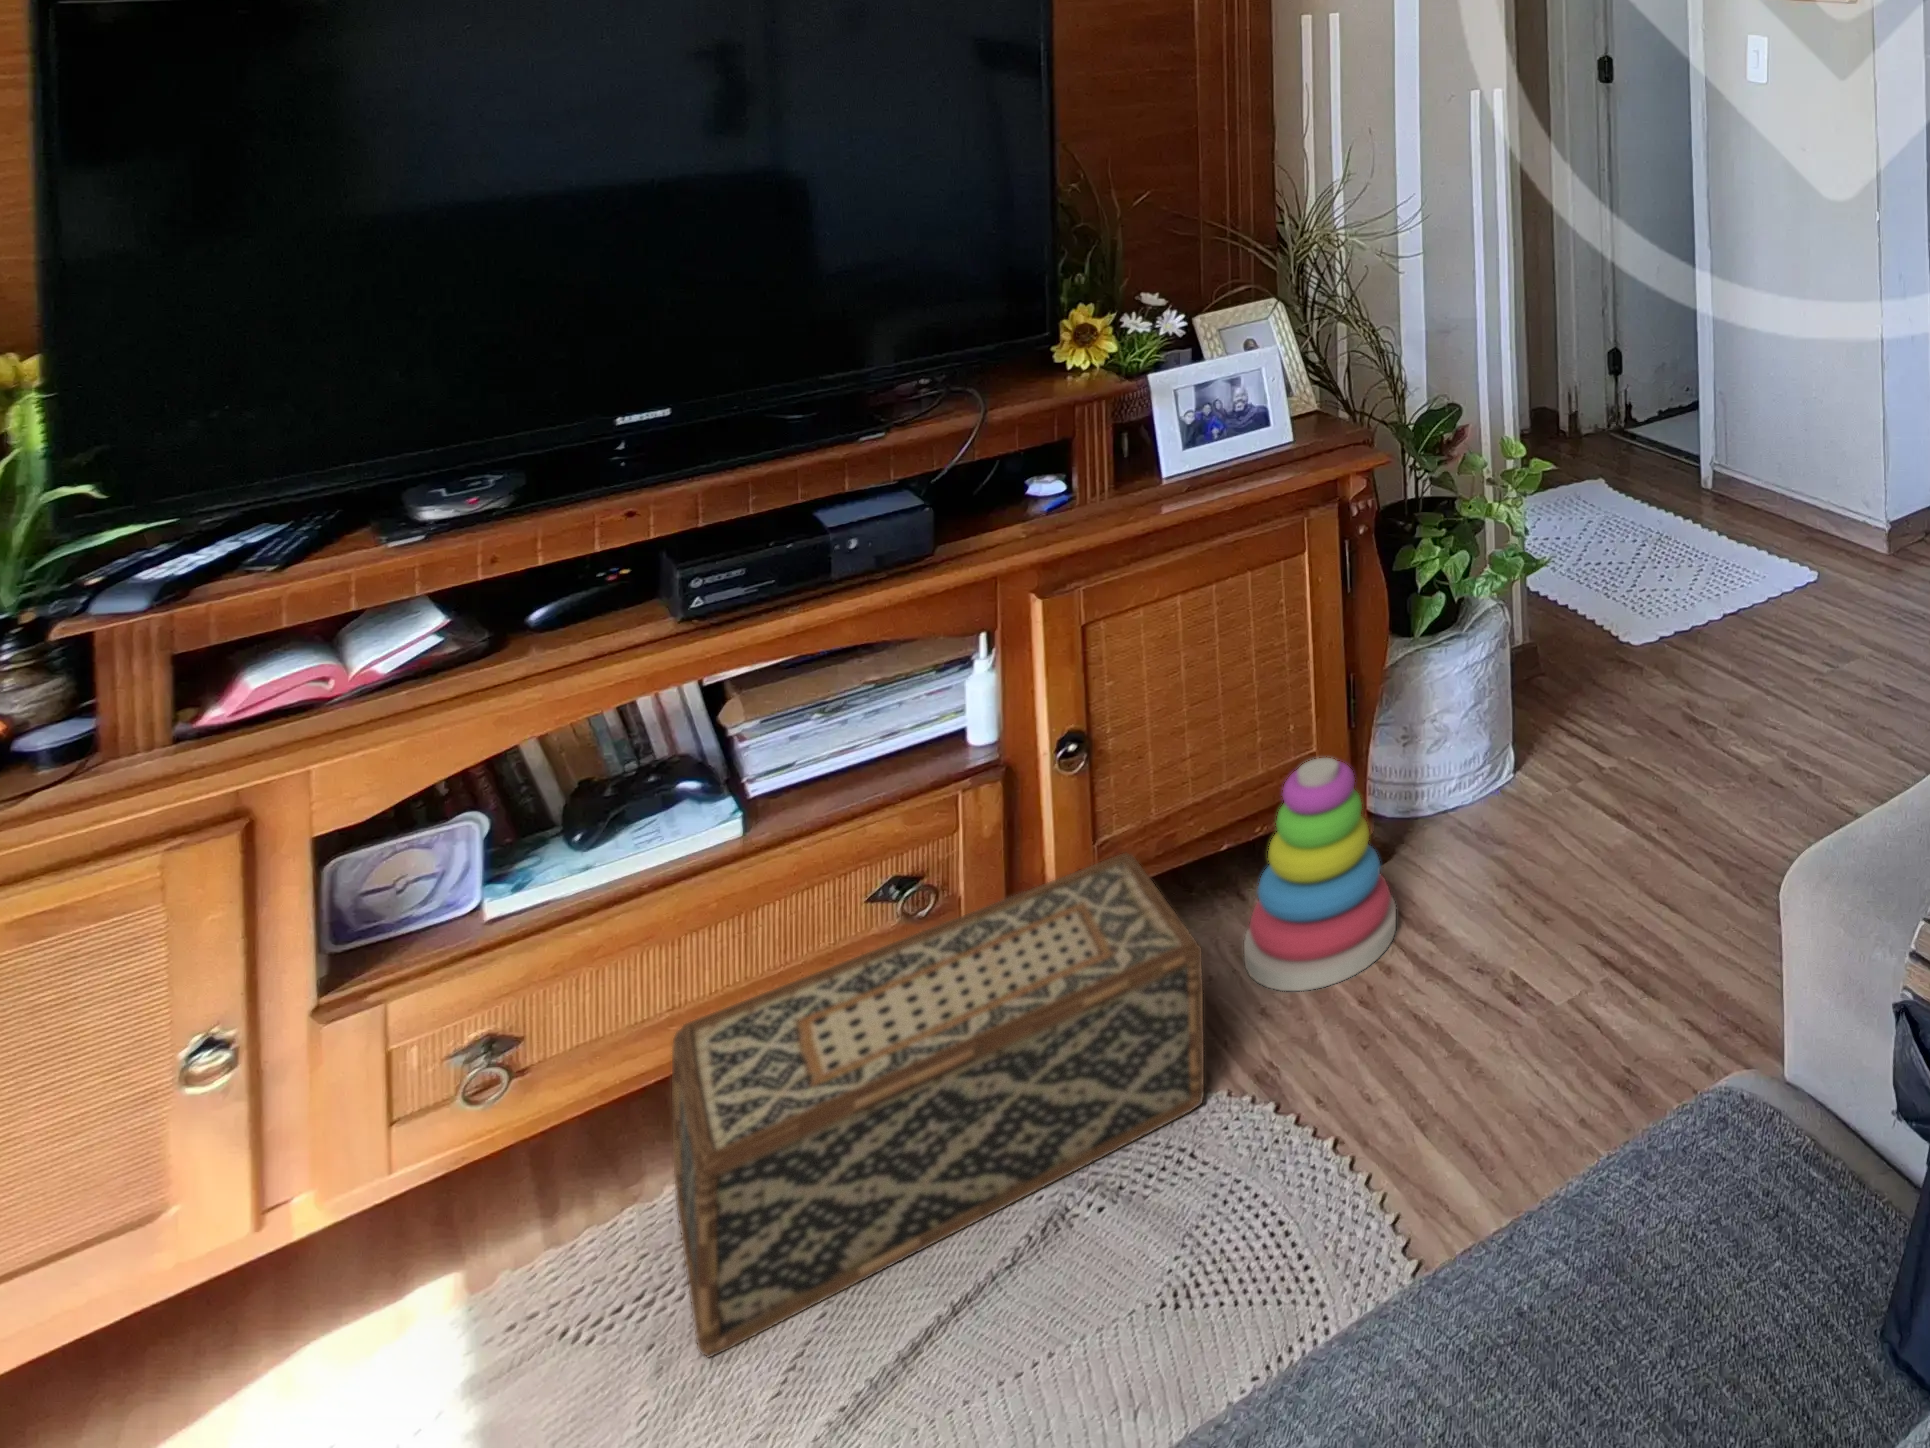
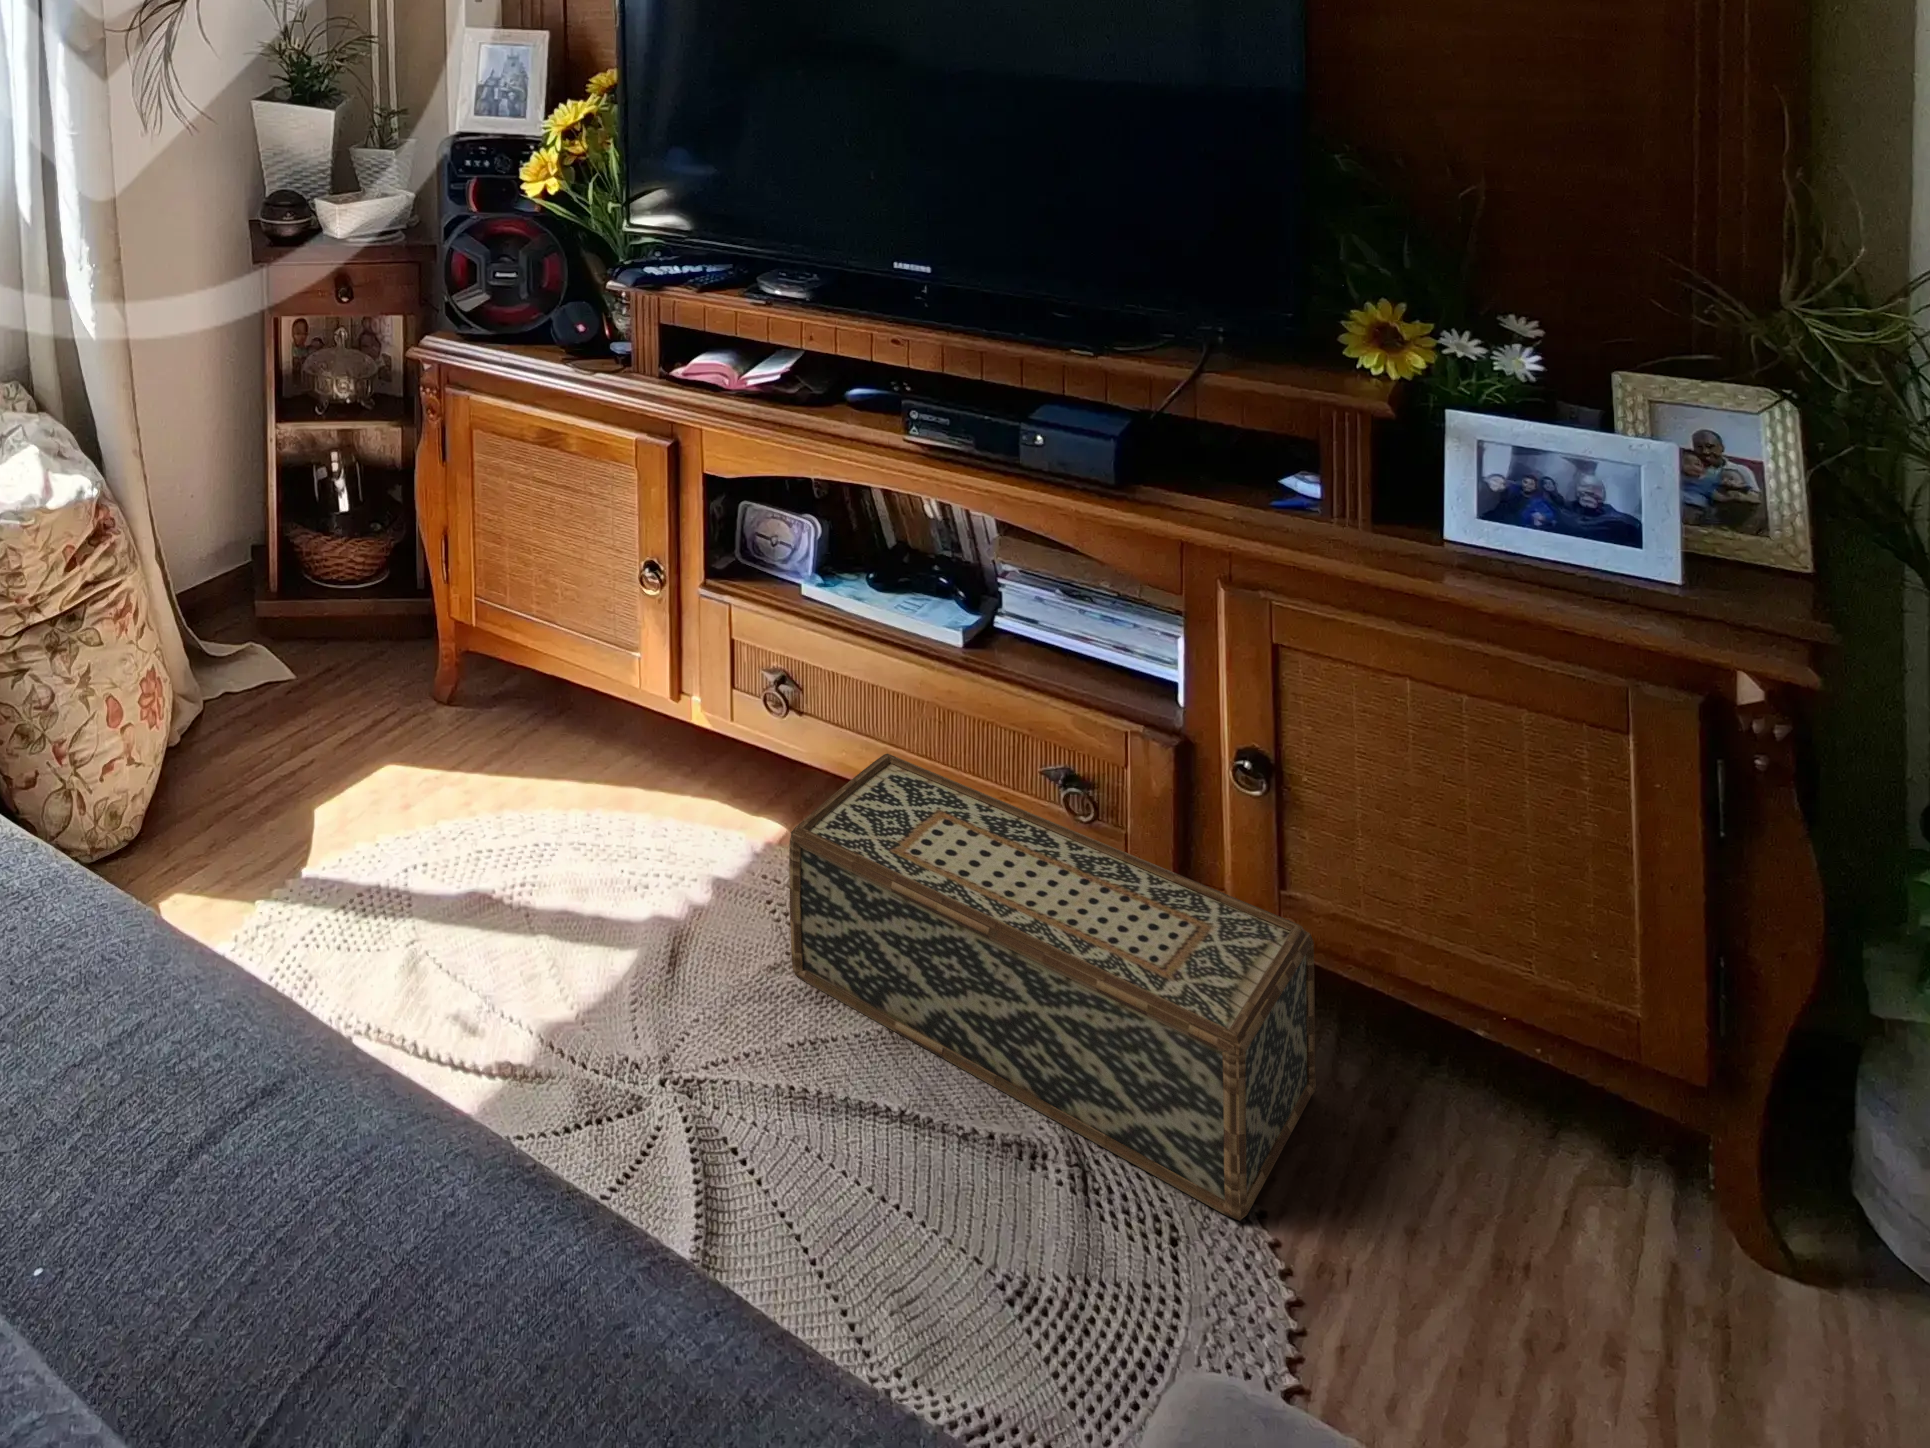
stacking toy: present [1244,758,1396,991] -> none [1445,1010,1730,1362]

